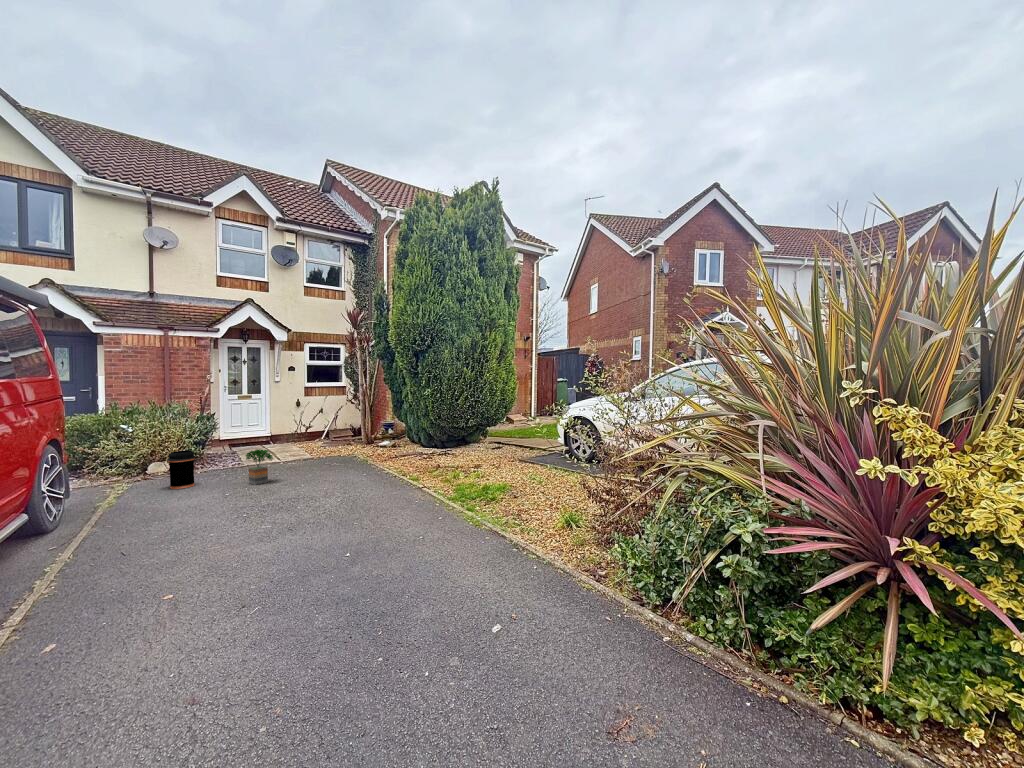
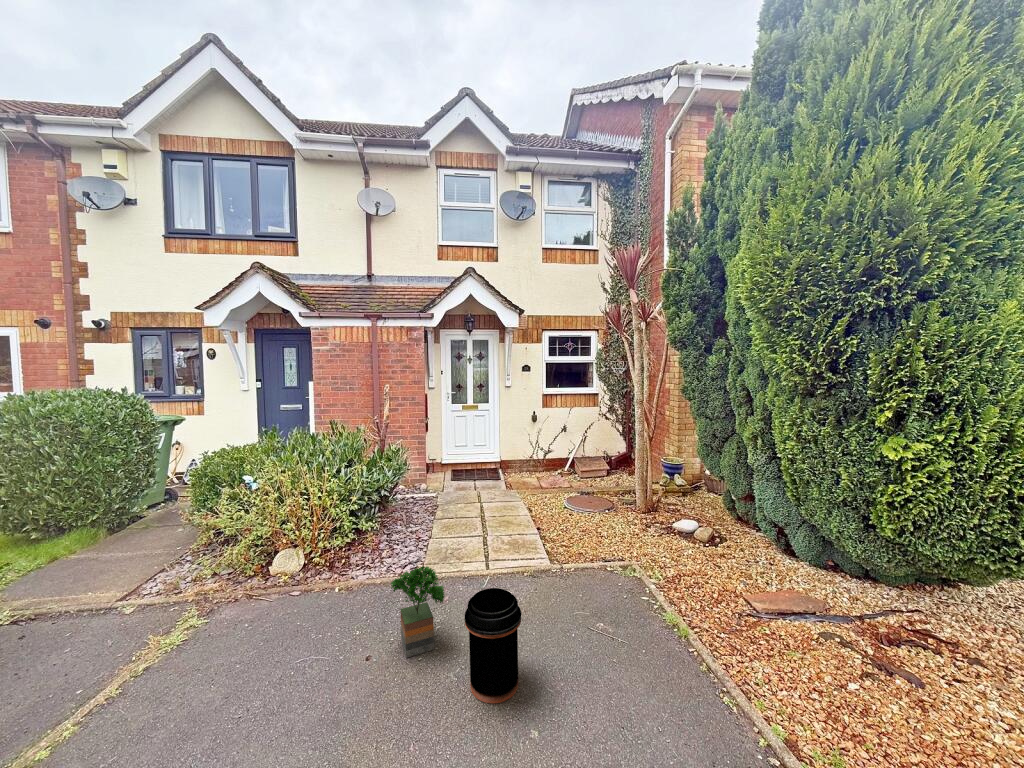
trash can: present [167,450,195,489] -> present [465,588,521,703]

